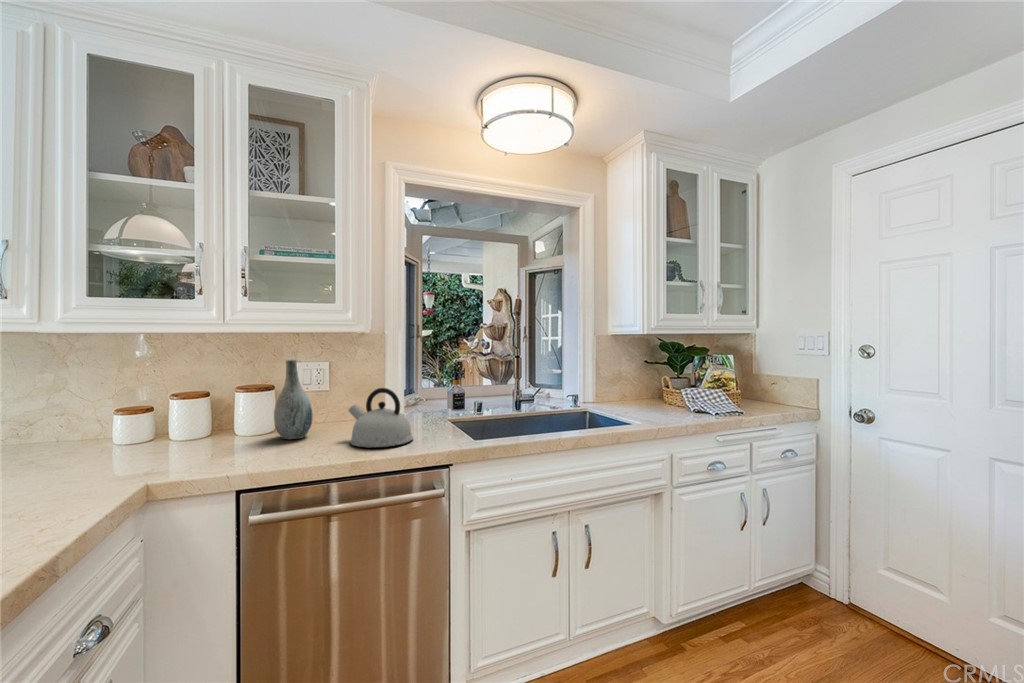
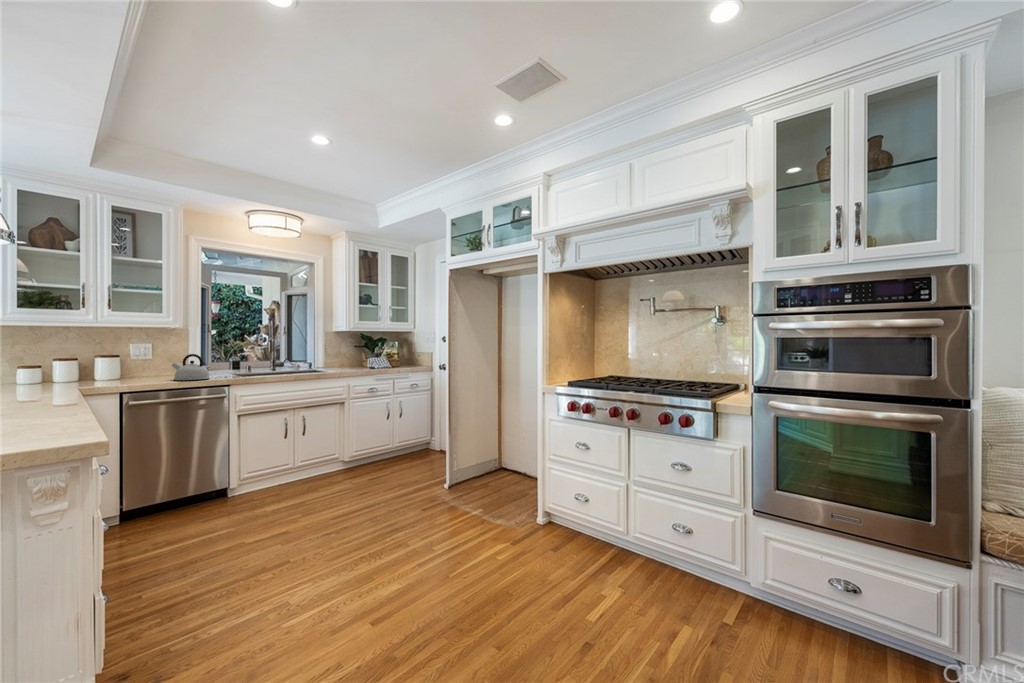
vase: present [274,359,313,439] -> none [125,341,148,380]

